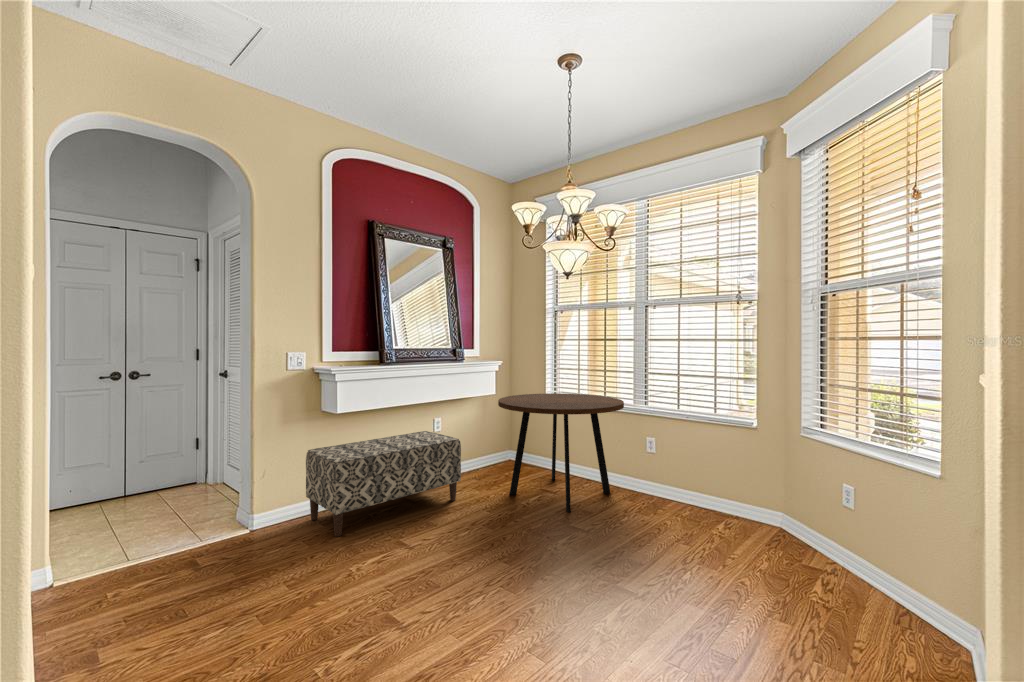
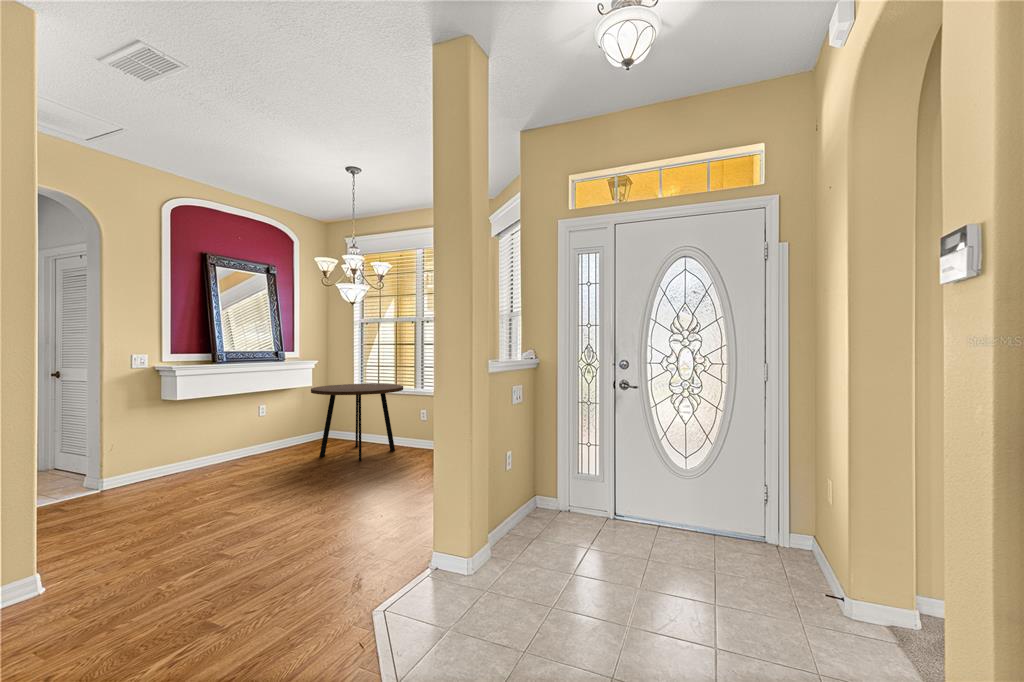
bench: present [306,431,461,537] -> none [148,415,280,487]

